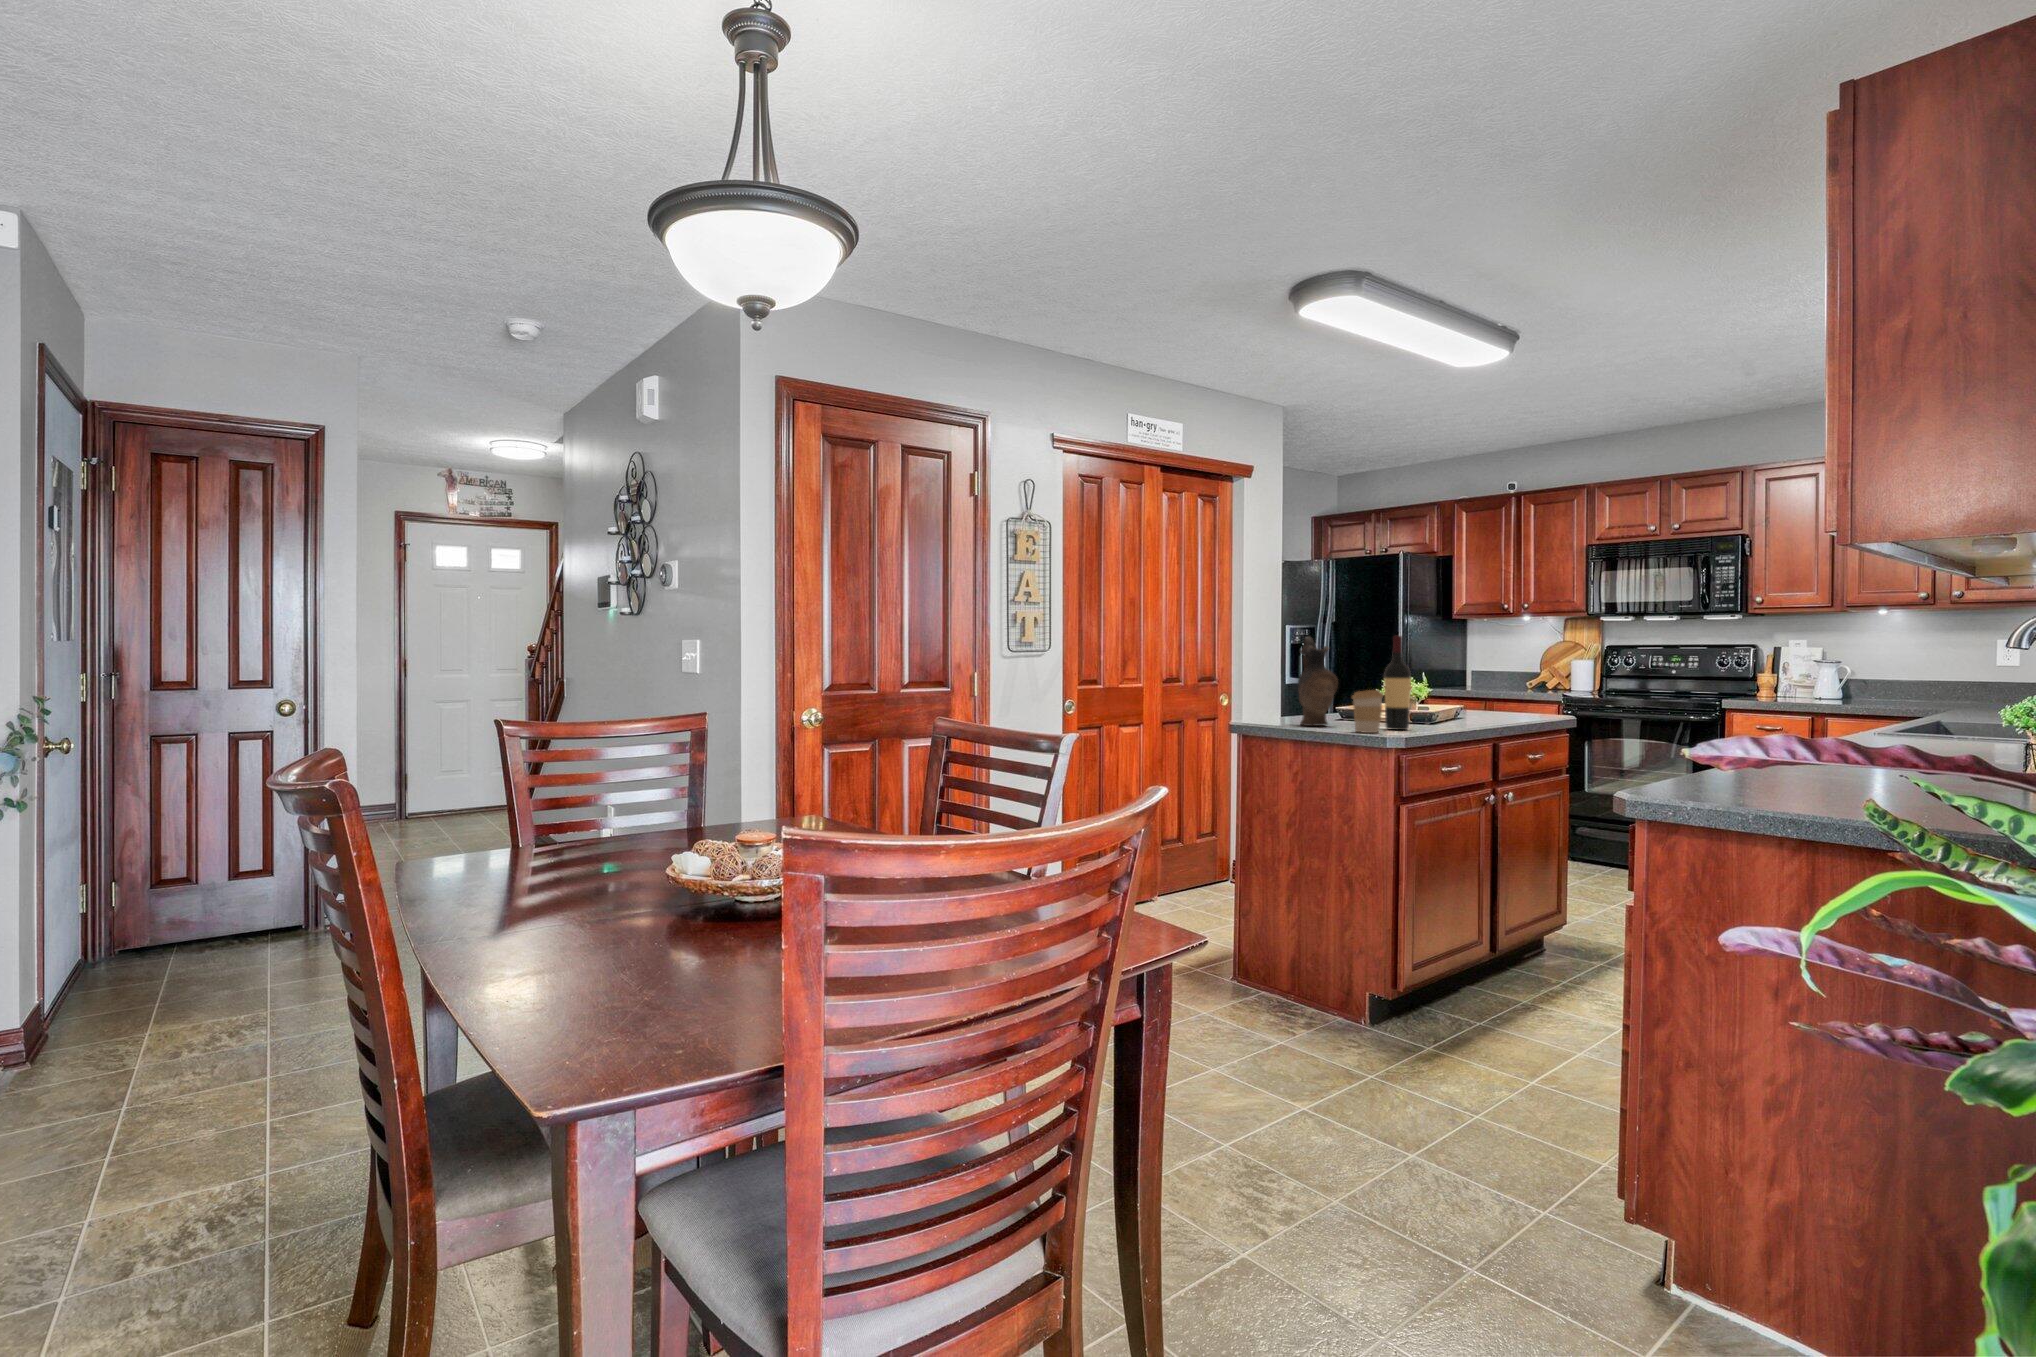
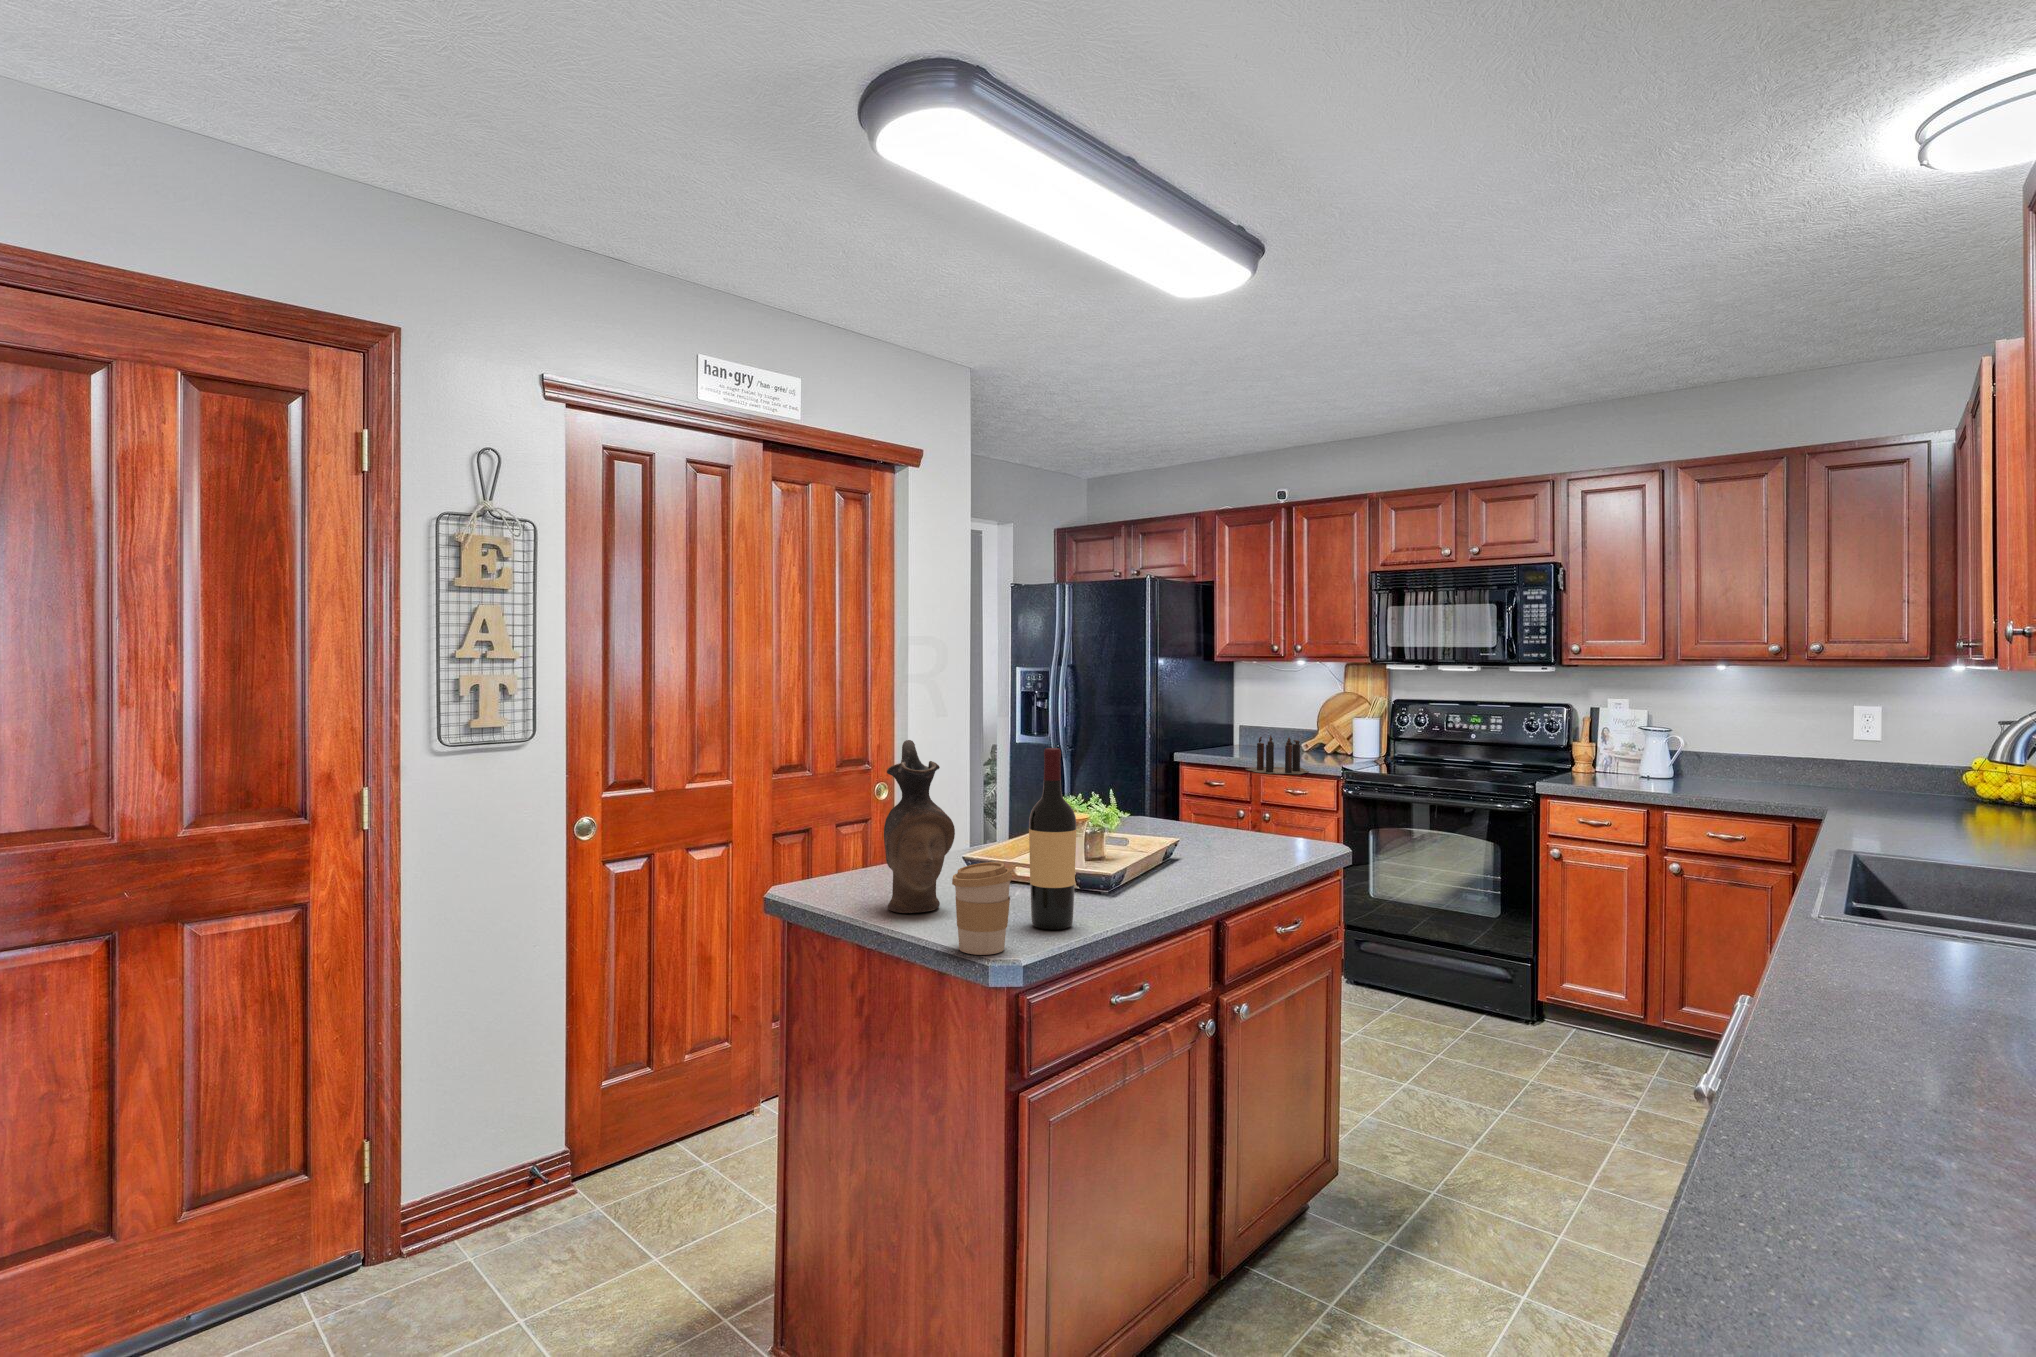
candle: none [1481,673,1549,701] -> present [1247,735,1308,774]

